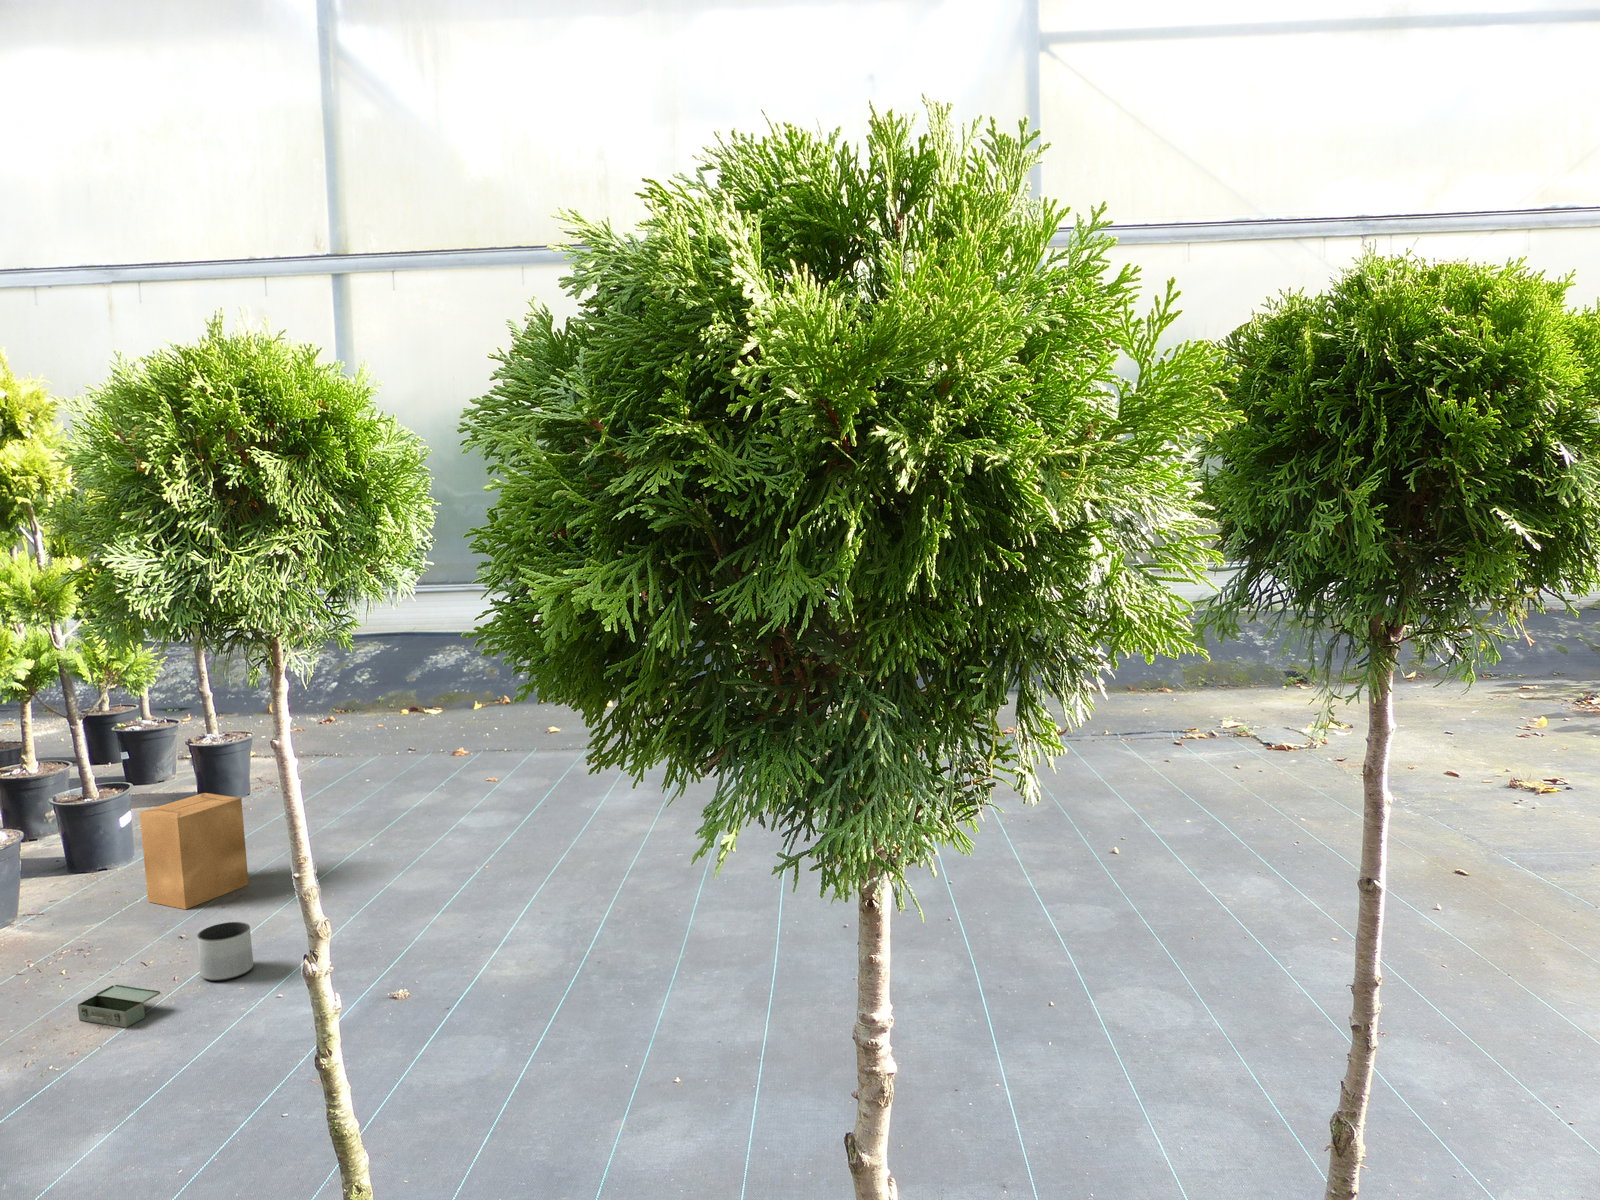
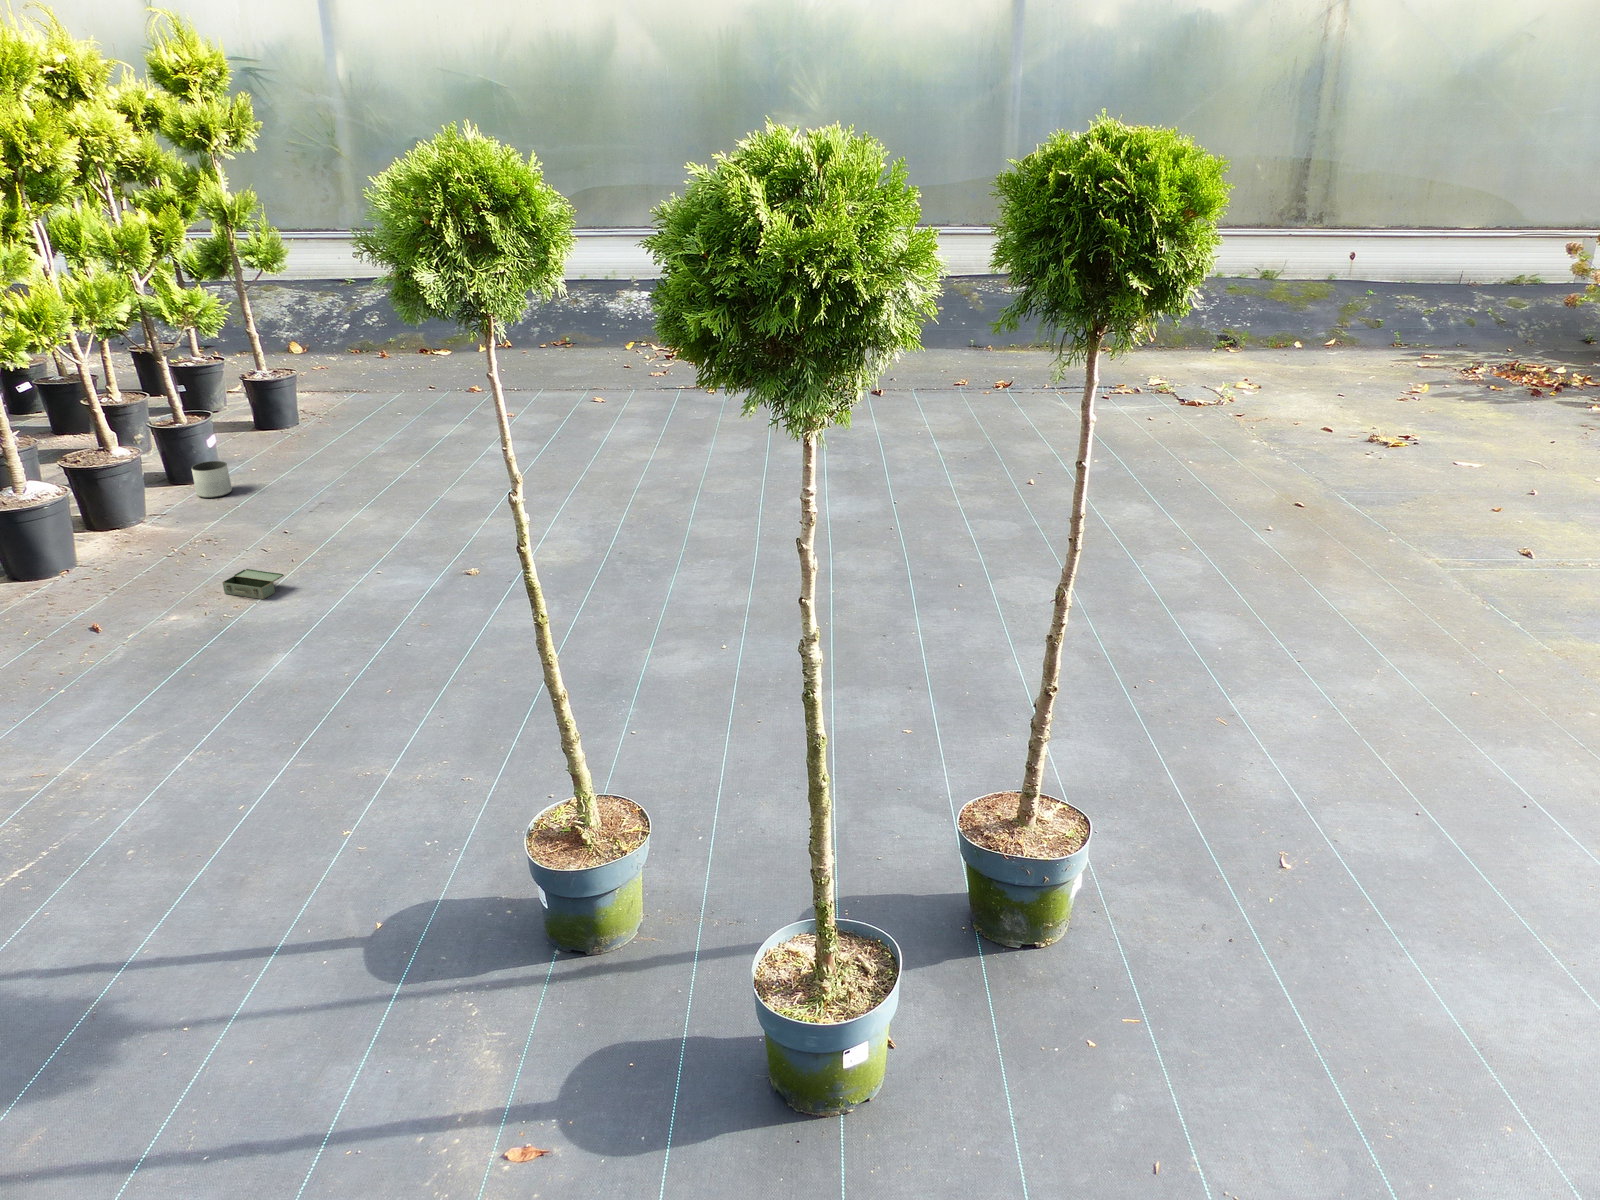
cardboard box: present [140,793,249,909] -> none [231,421,324,516]
planter: present [197,922,253,981] -> present [191,461,232,498]

